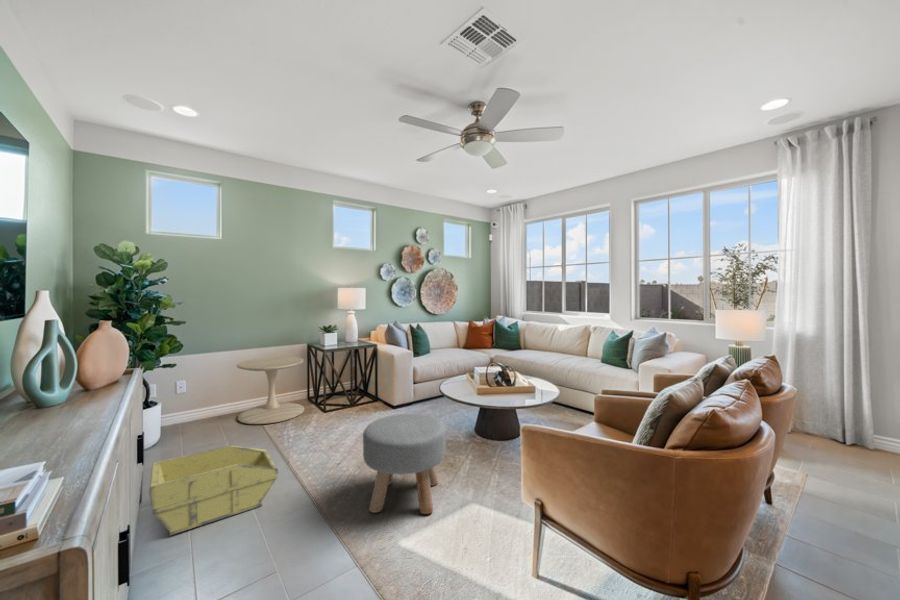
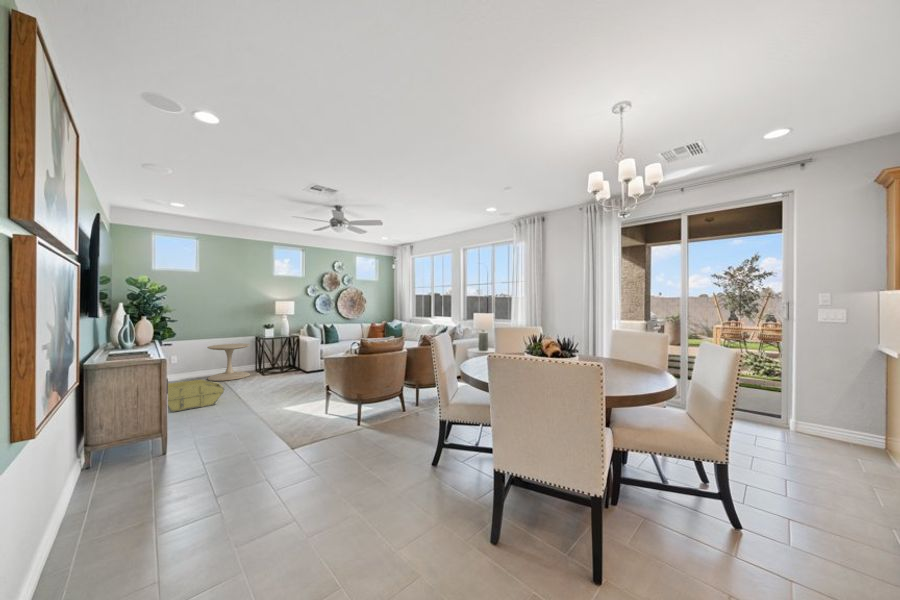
ottoman: present [363,414,446,514] -> none [266,364,309,405]

